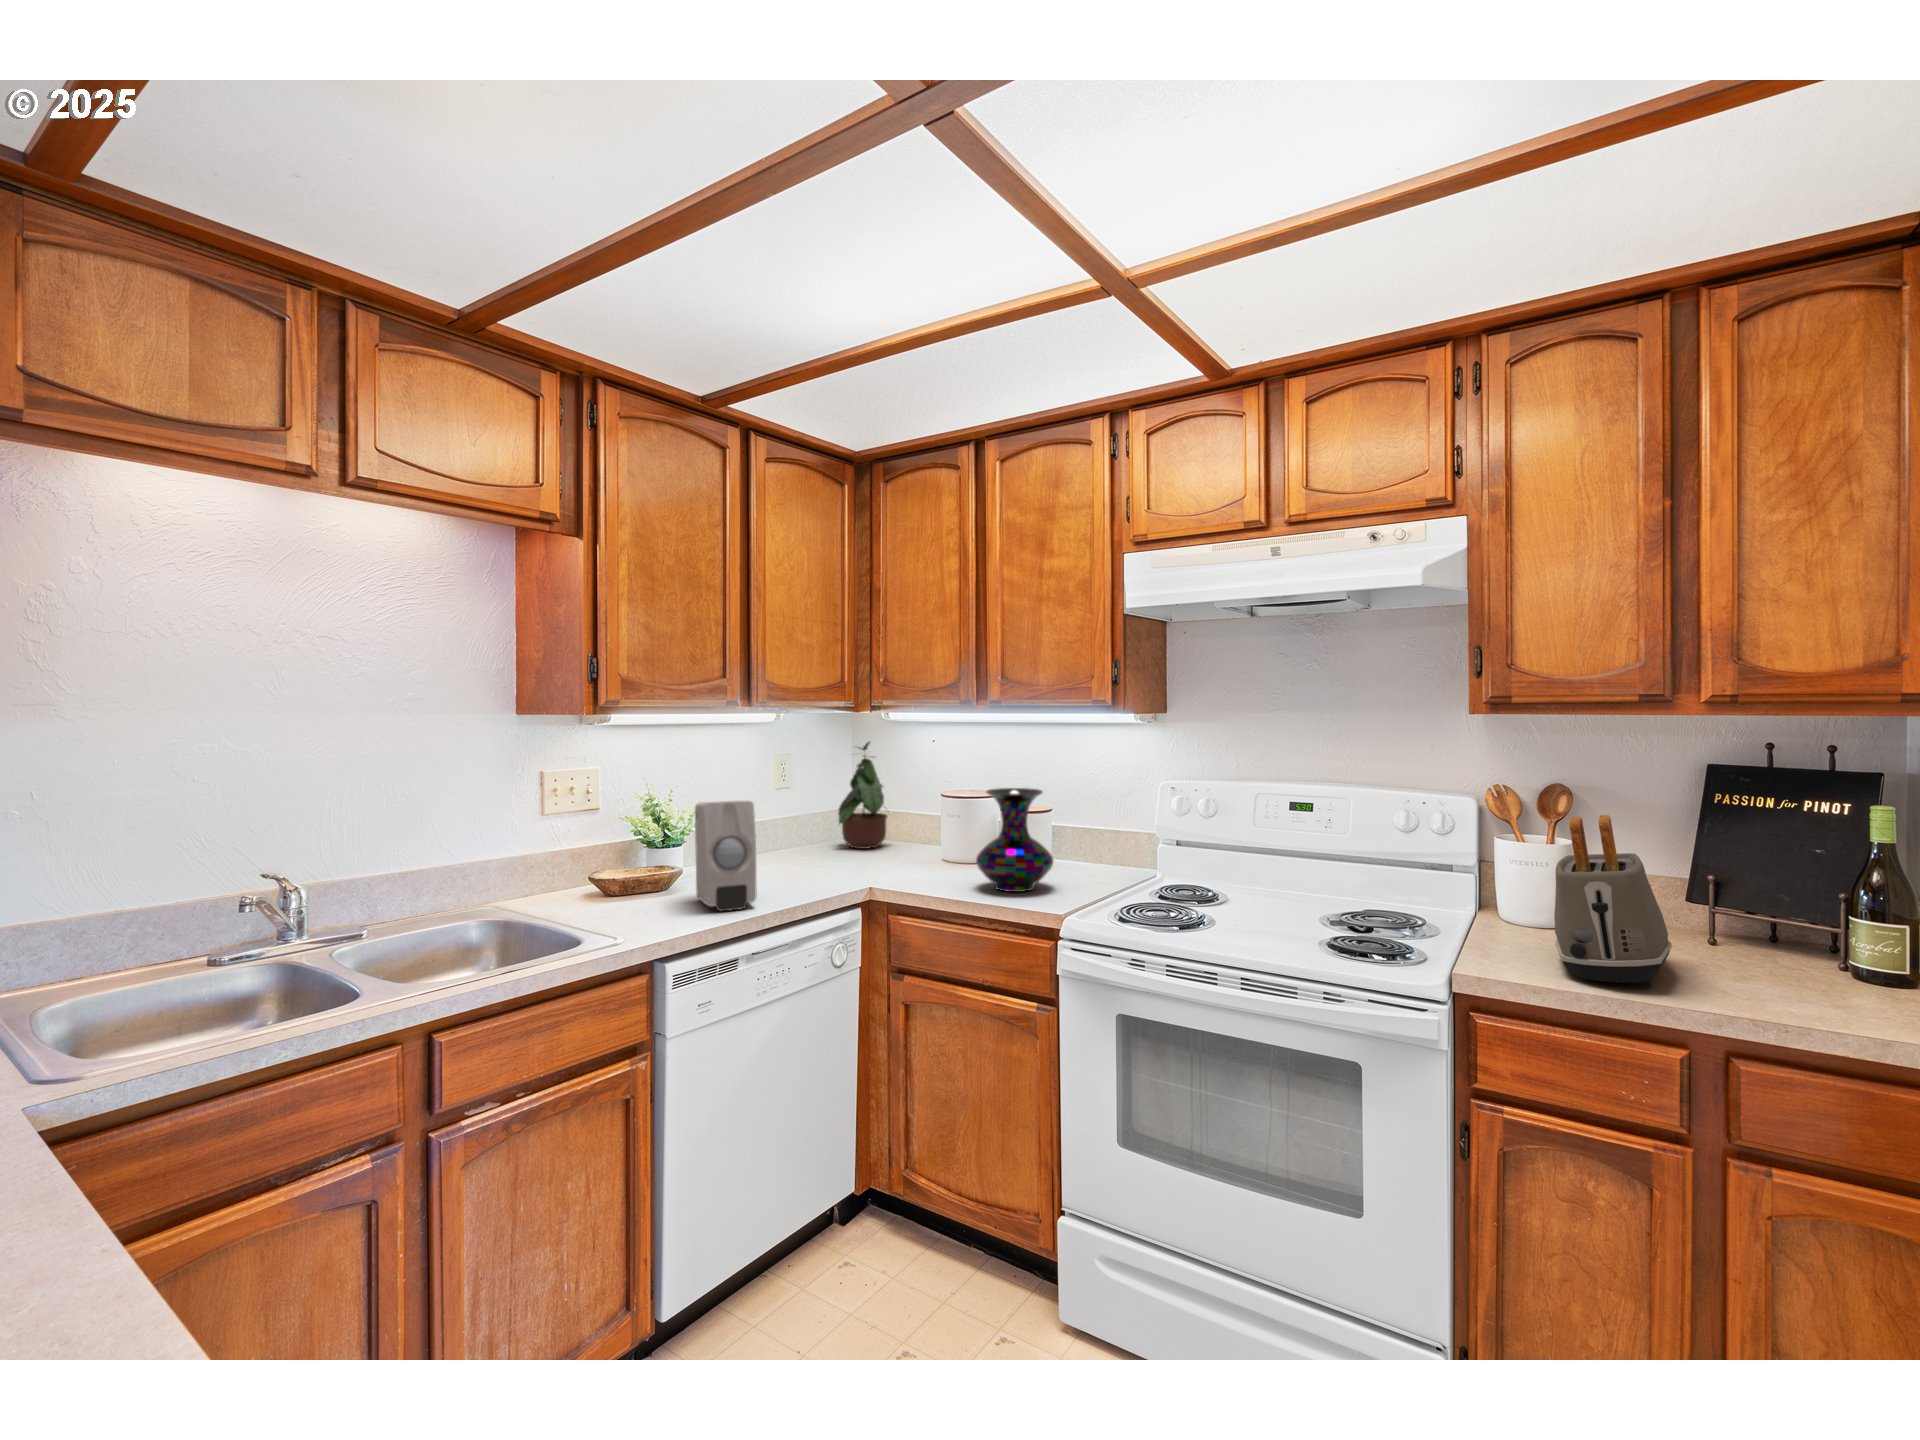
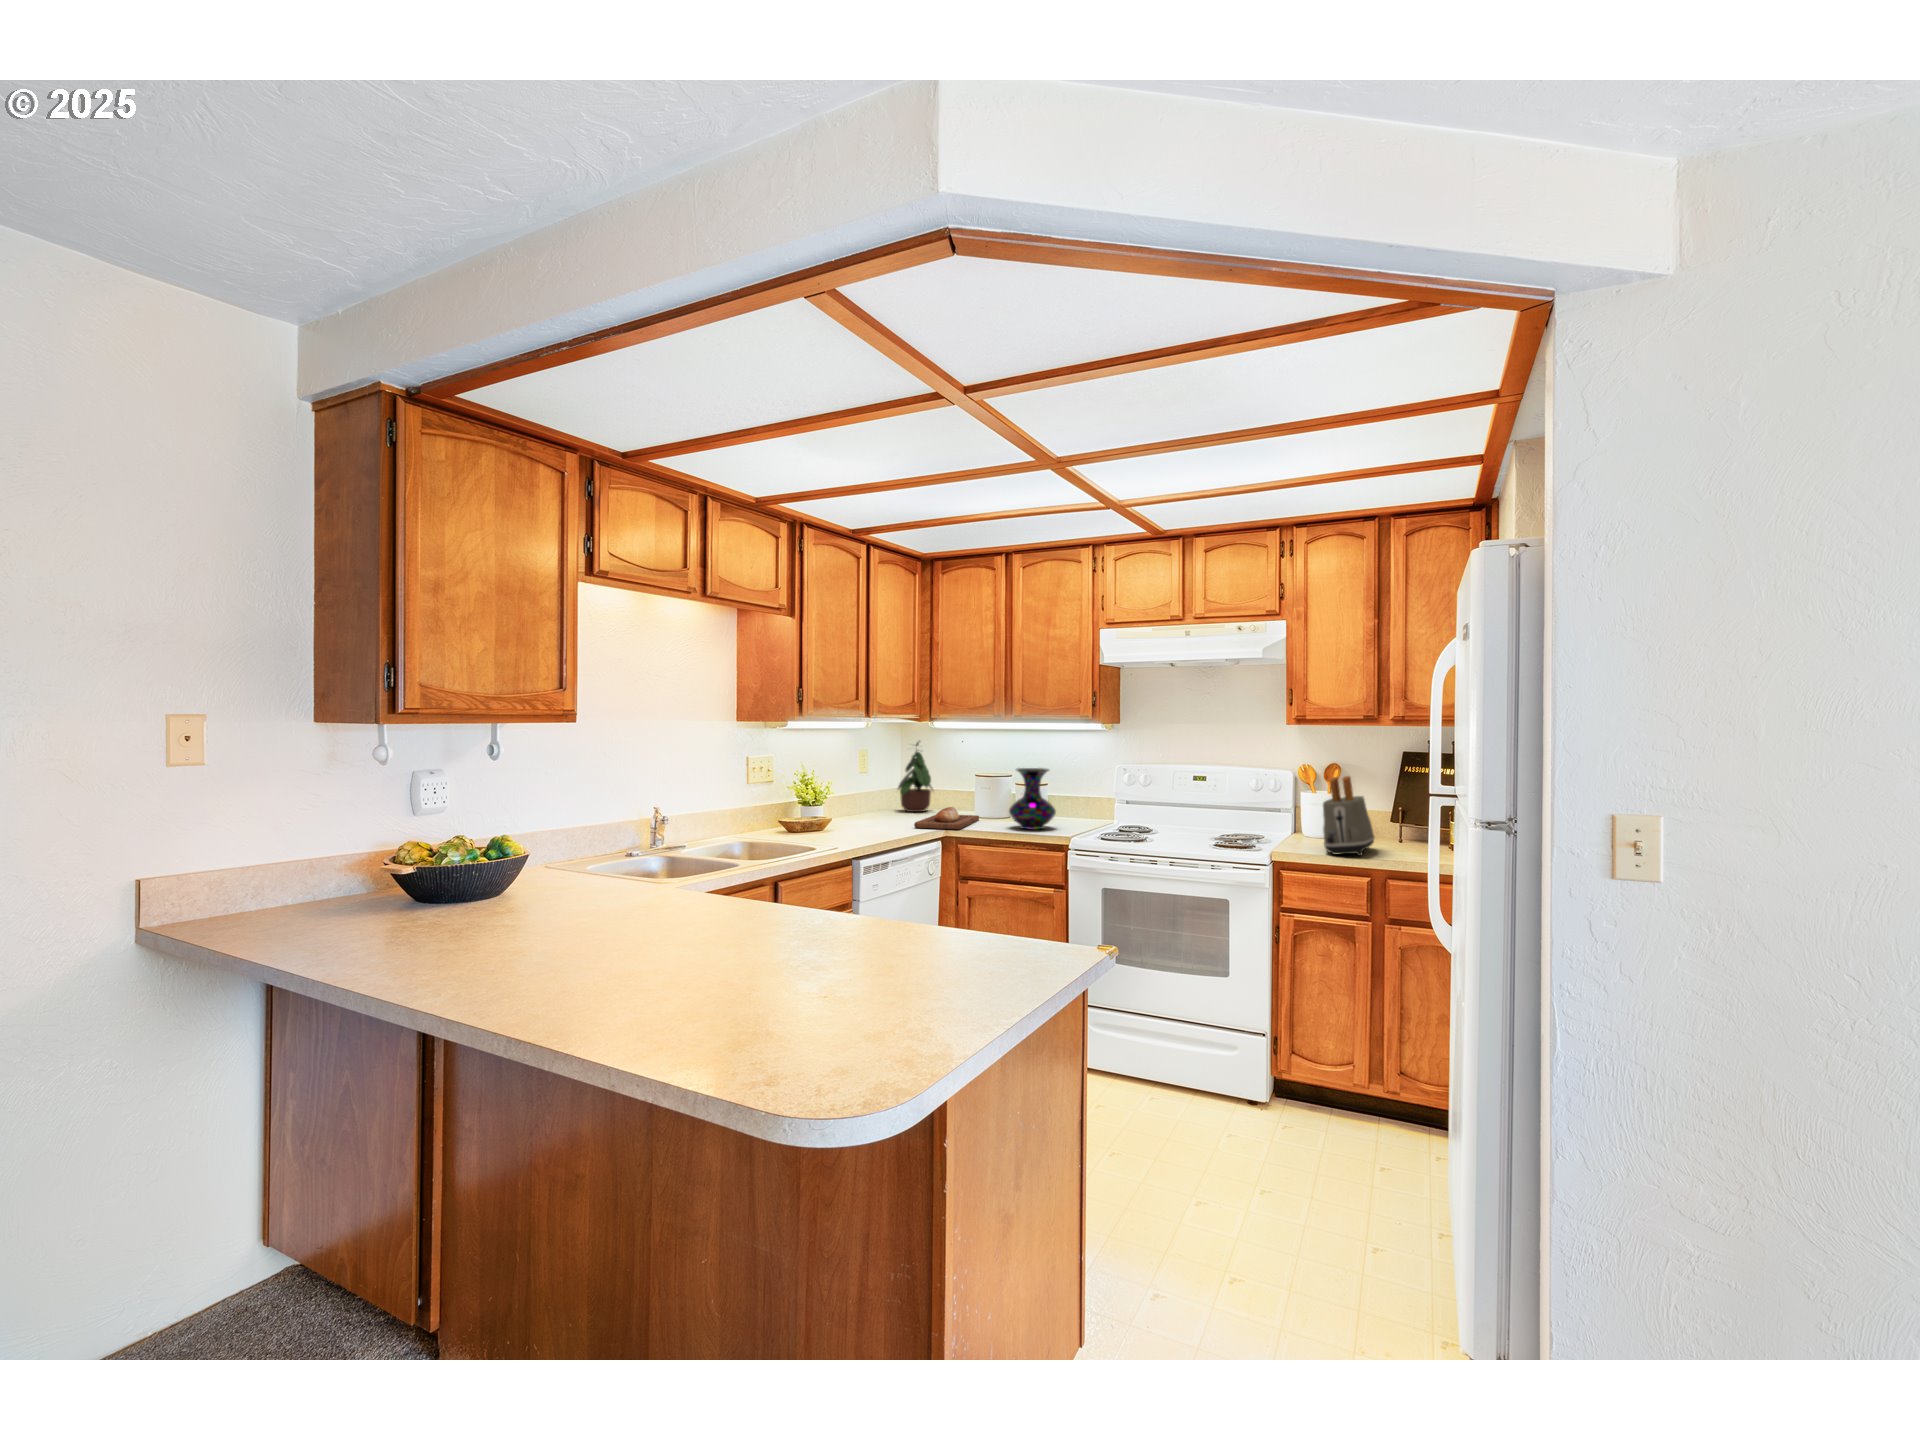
soap dispenser: present [695,801,757,911] -> none [843,773,888,838]
bread loaf: none [824,847,943,890] -> present [914,807,979,829]

